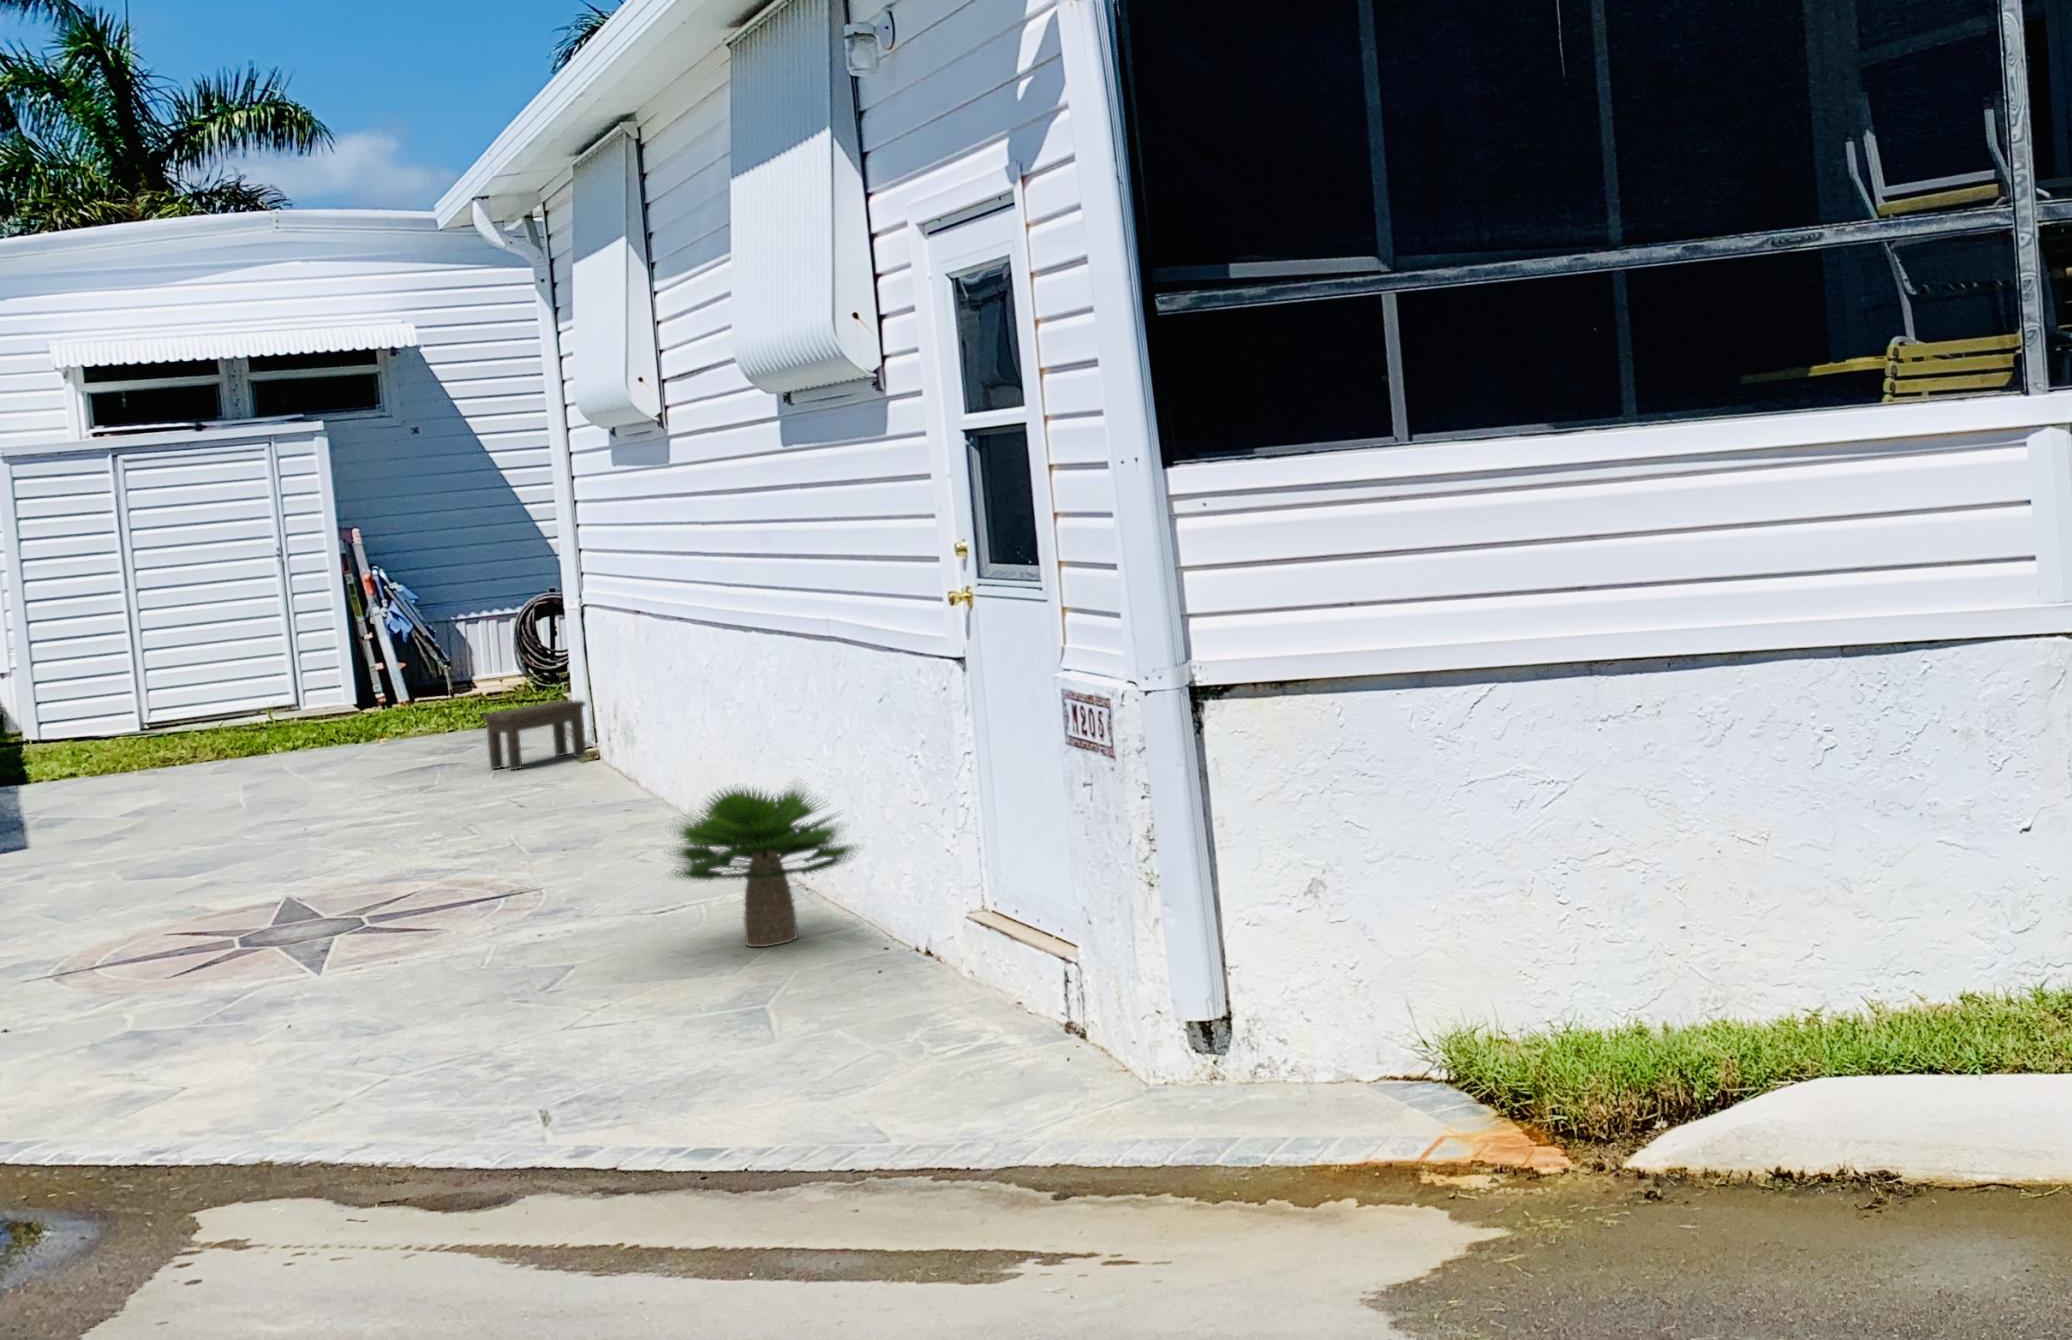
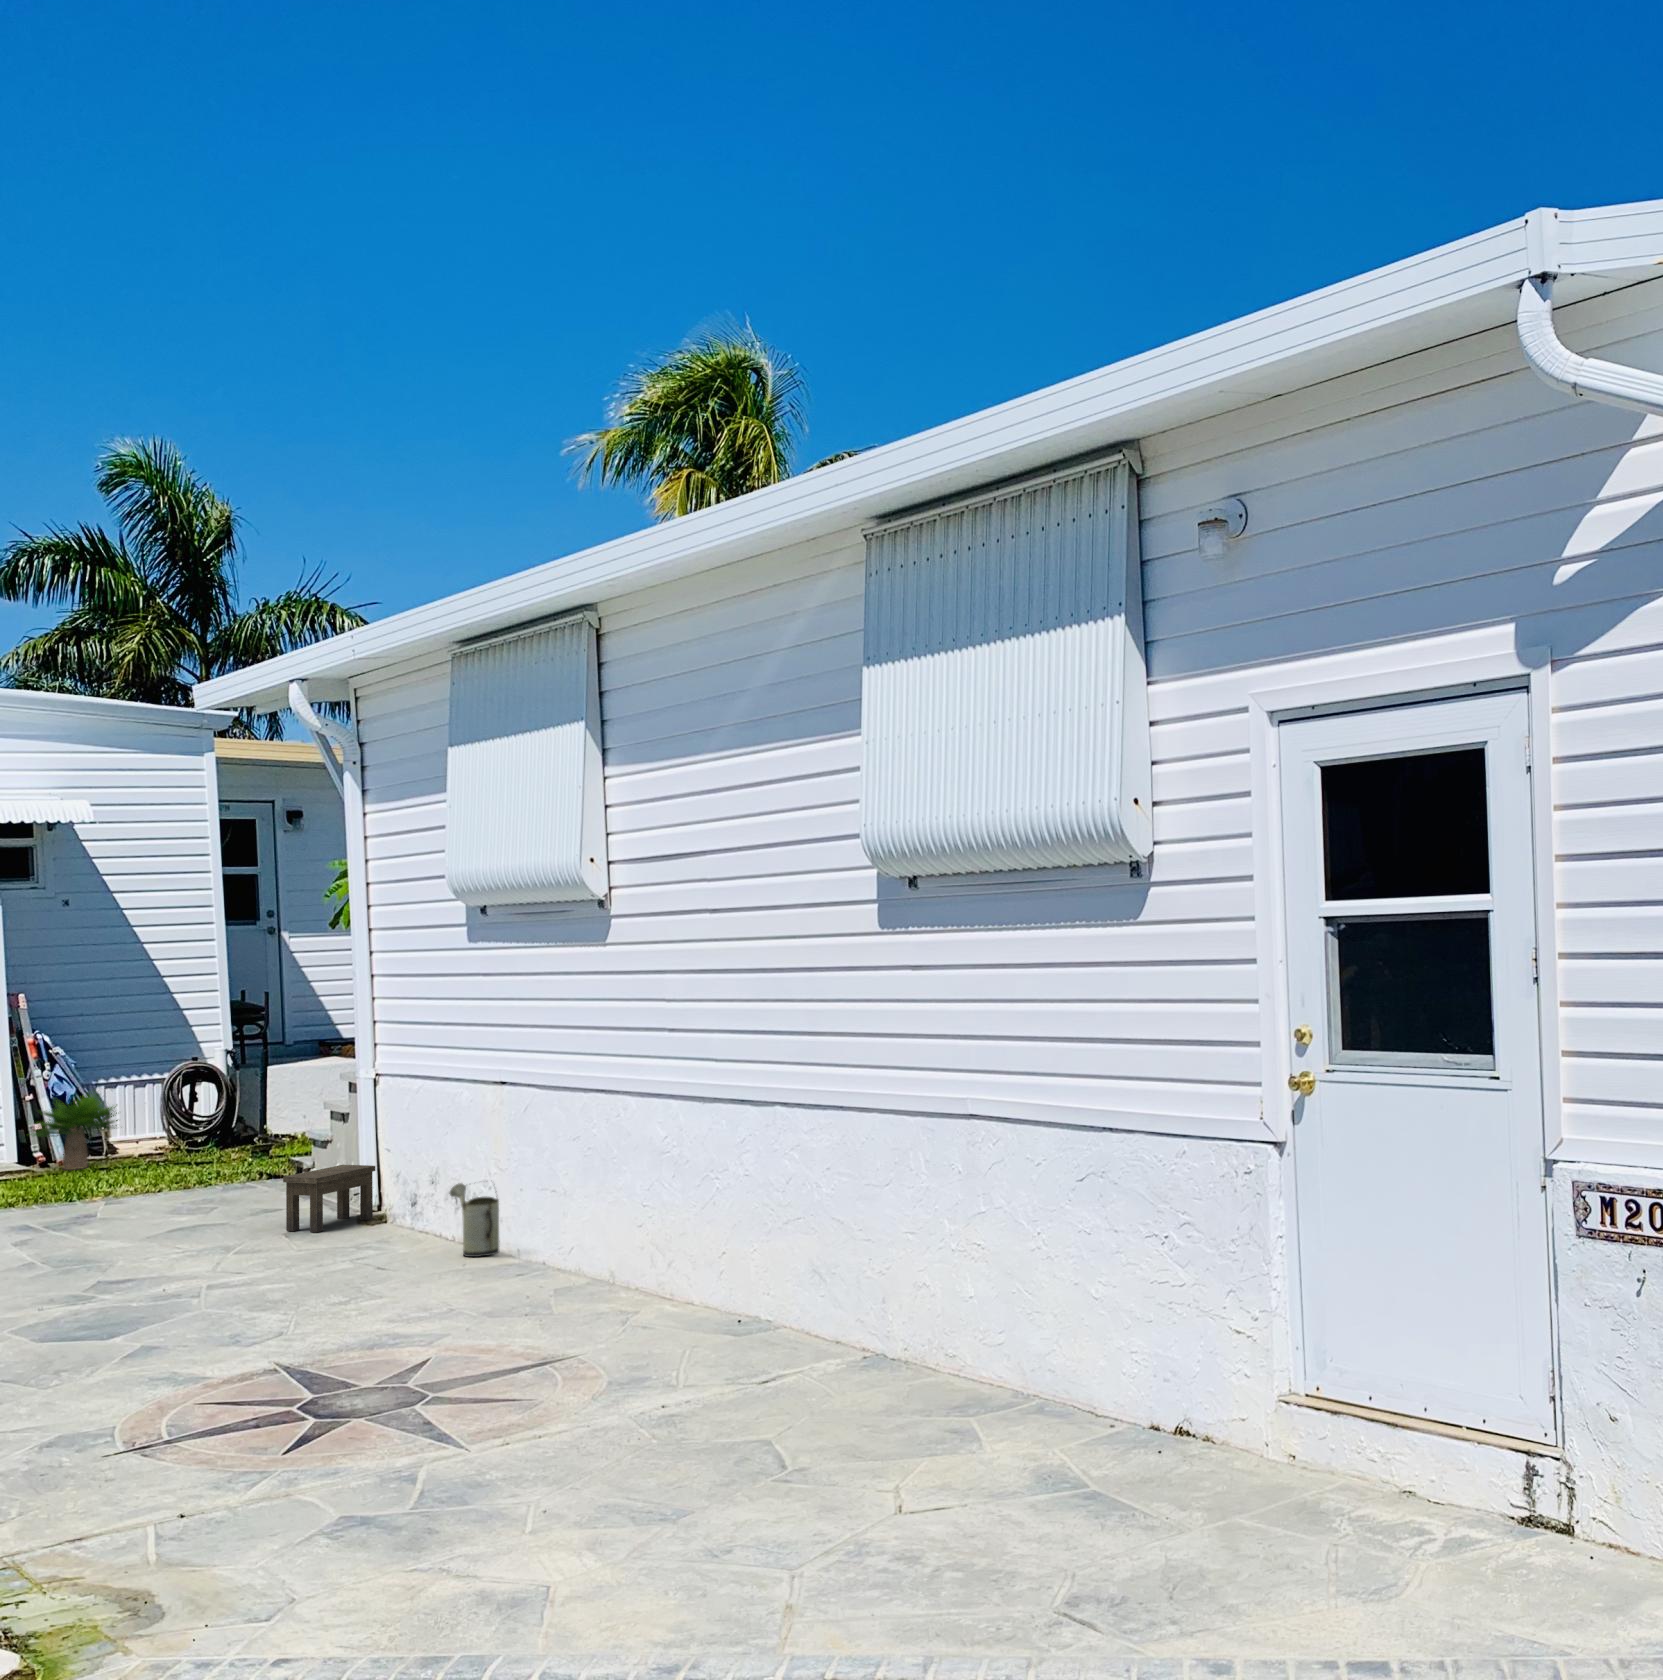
watering can: none [599,714,643,791] -> present [450,1184,499,1257]
potted plant: present [669,788,857,947] -> present [29,1094,118,1170]

